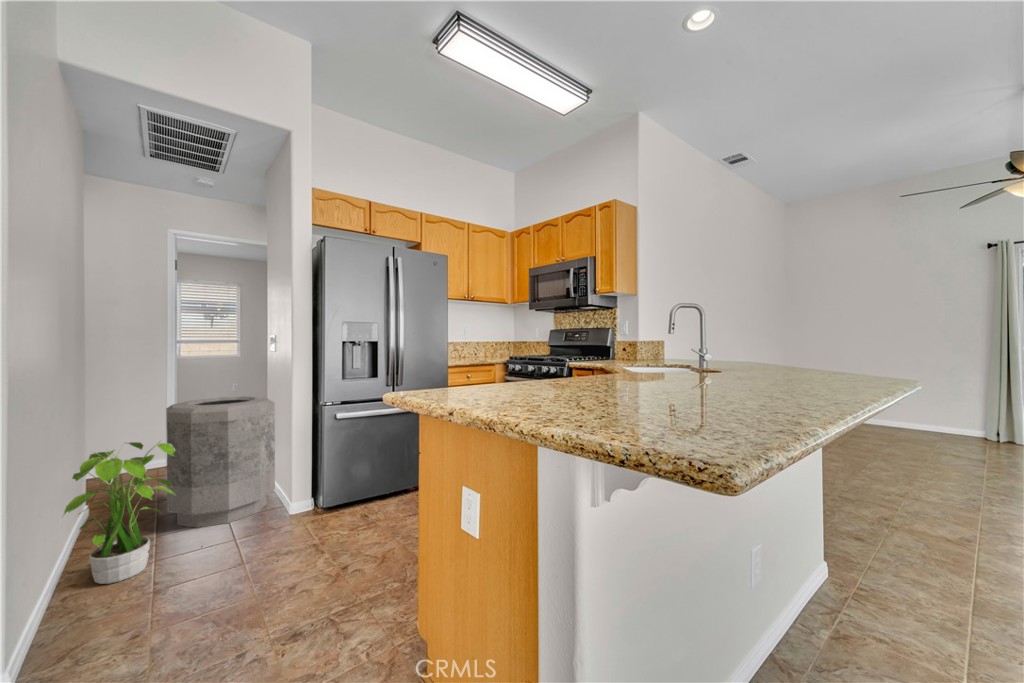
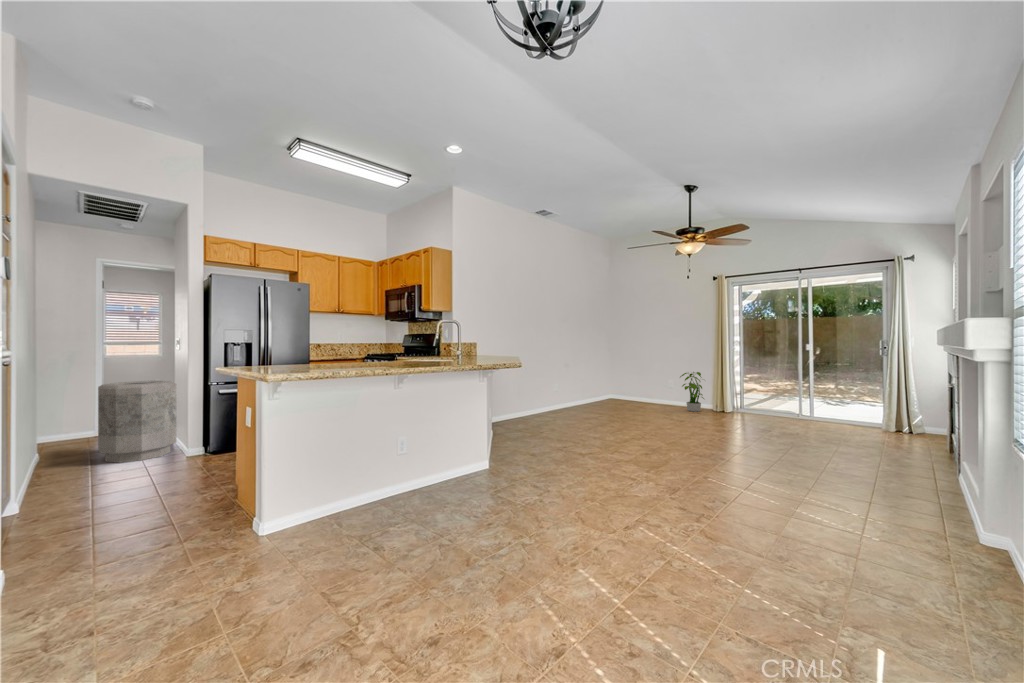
potted plant: present [63,442,176,584] -> present [680,372,704,412]

